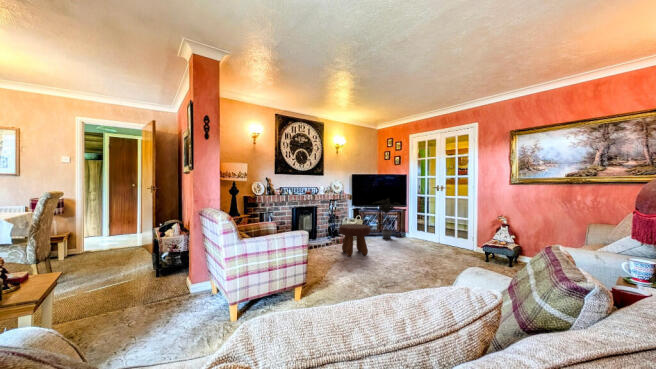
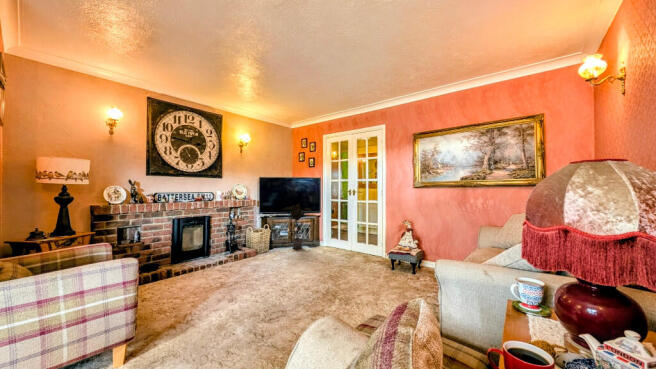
footstool: present [339,224,371,256] -> none [229,236,270,278]

